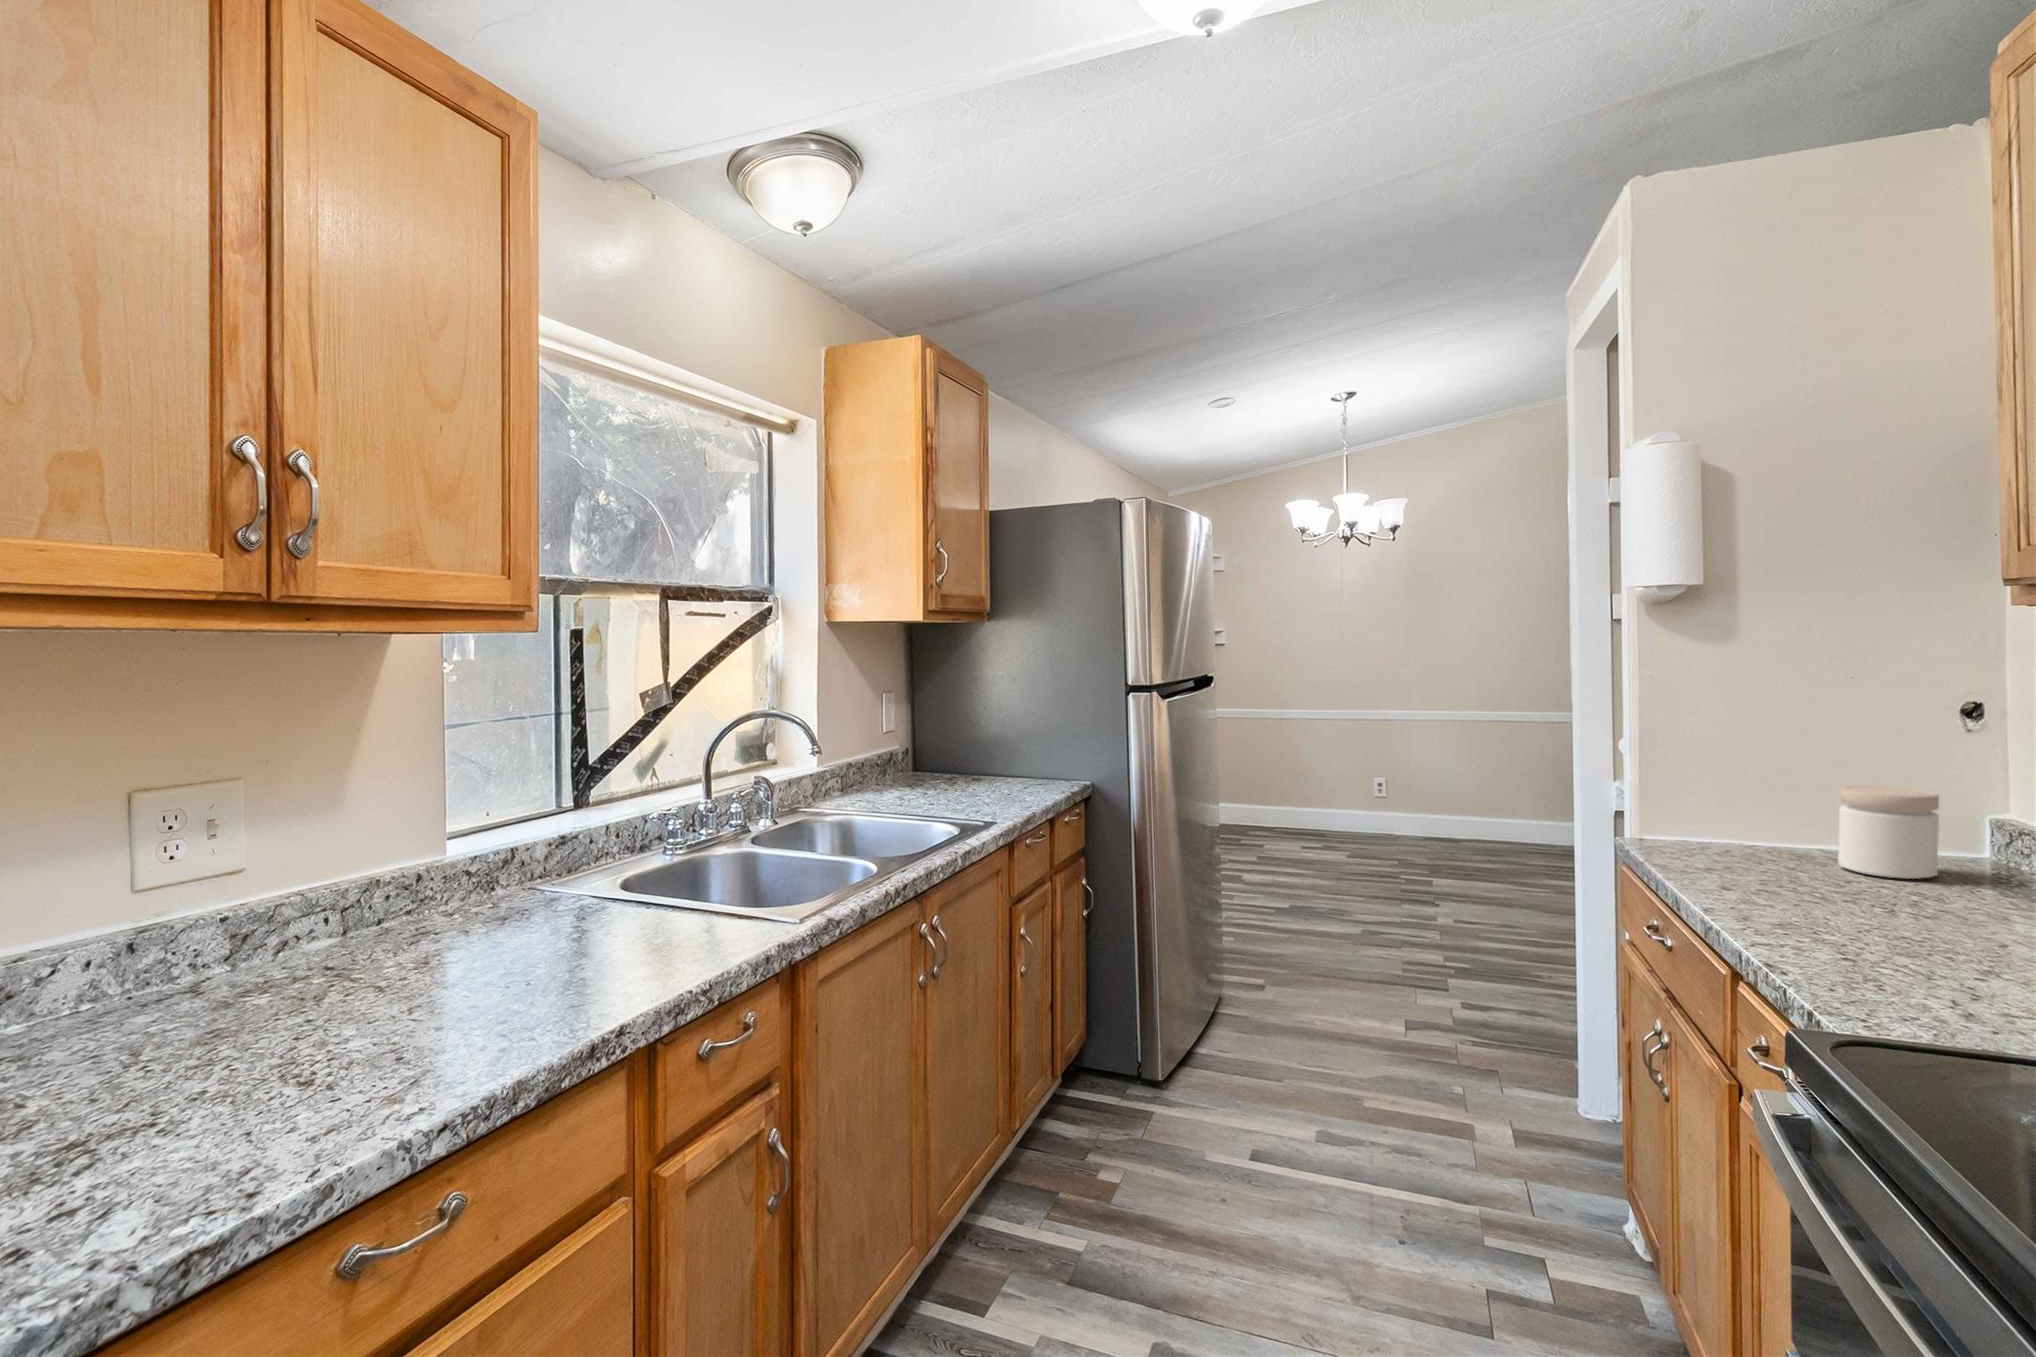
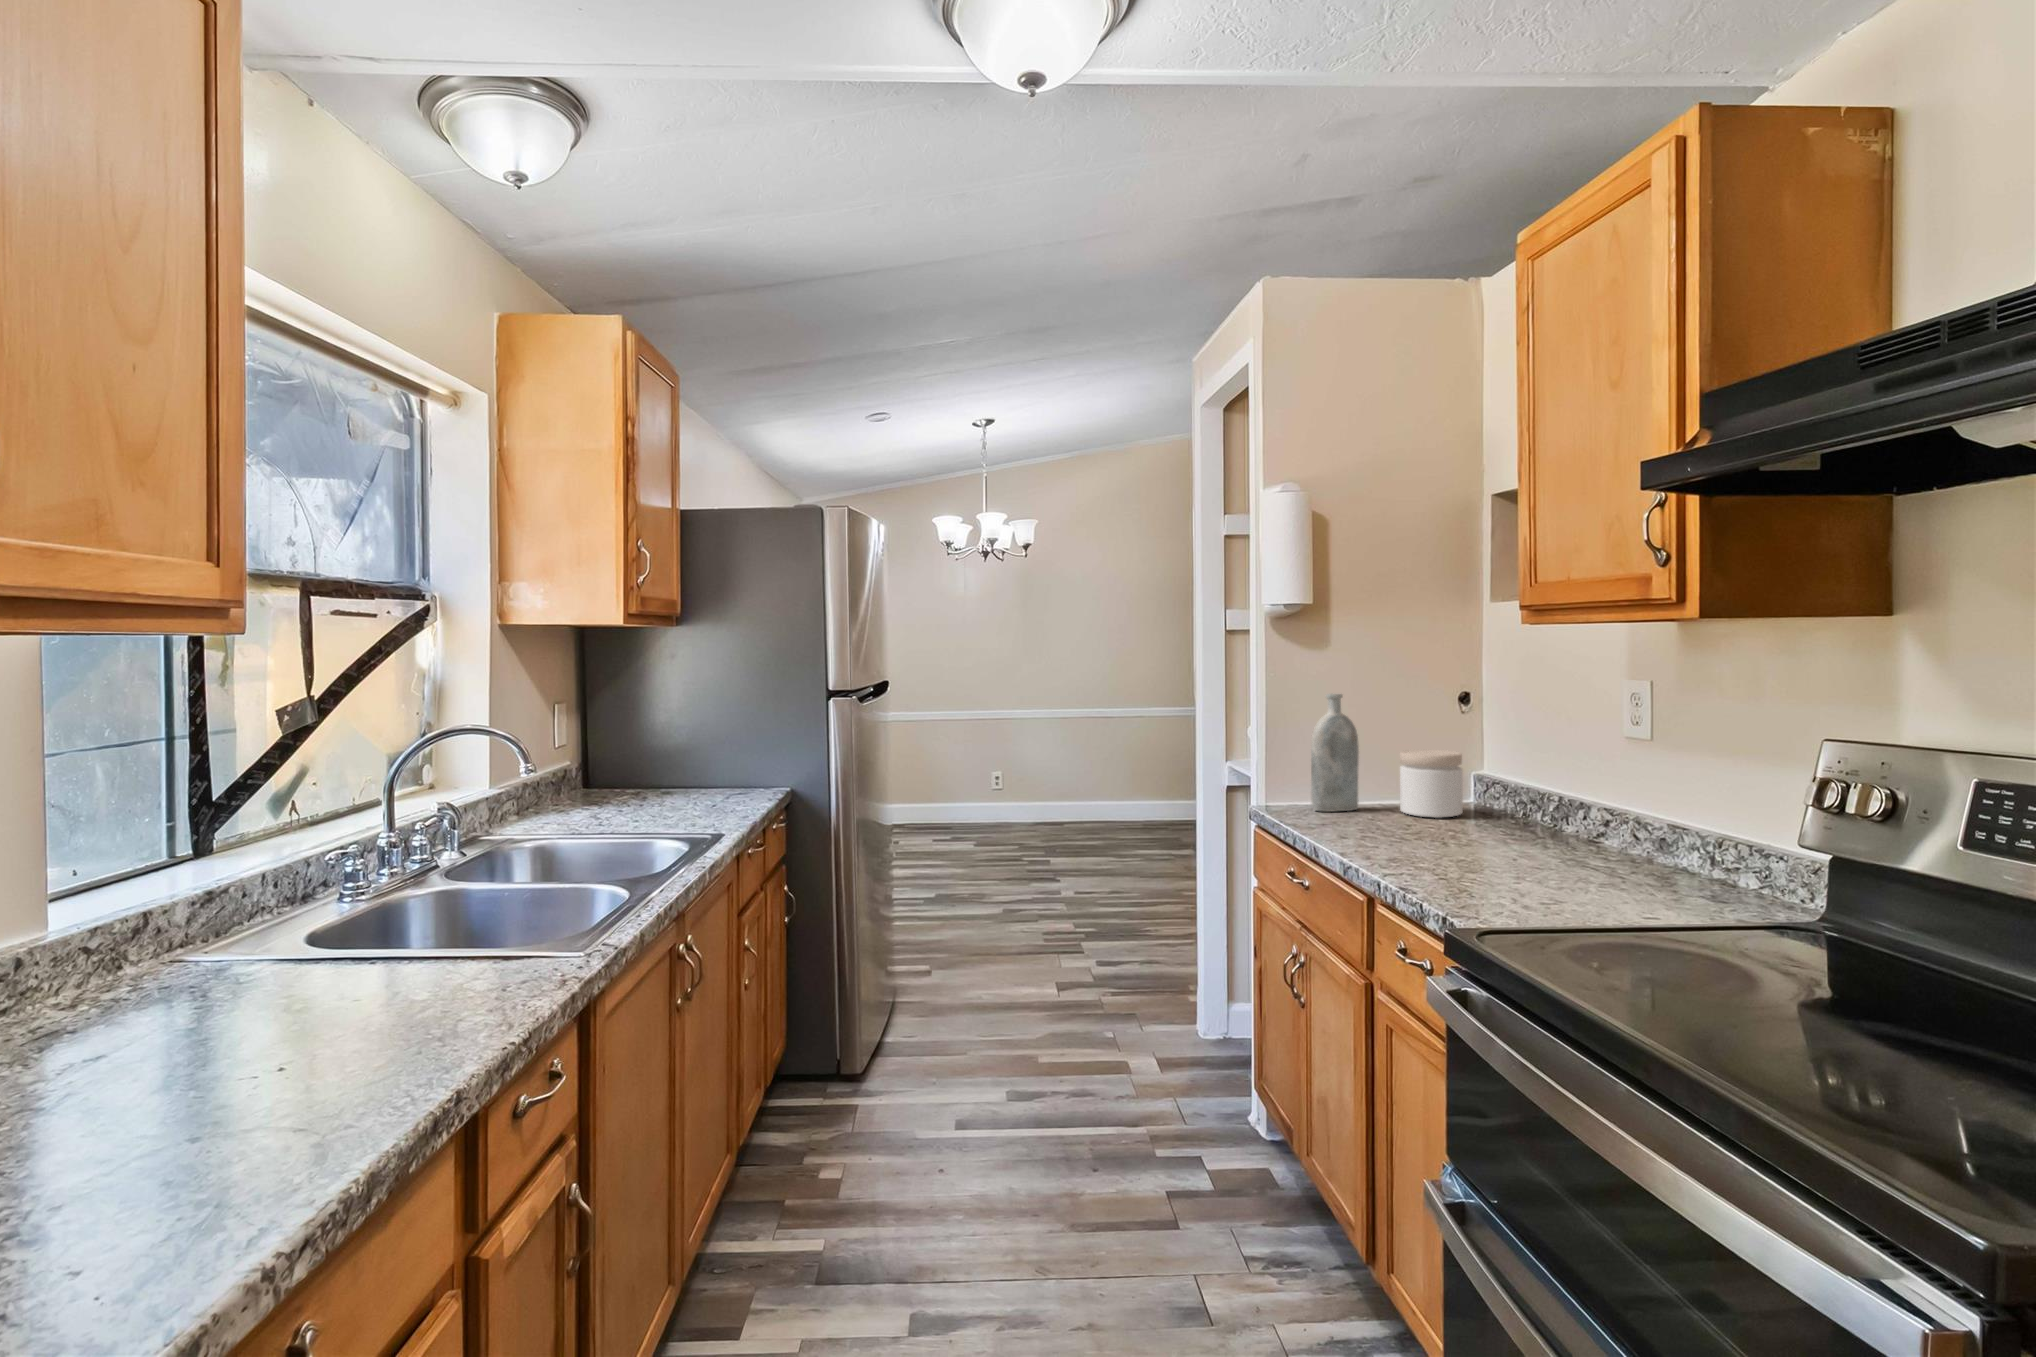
bottle: none [1706,707,1779,858] -> present [1311,694,1359,812]

